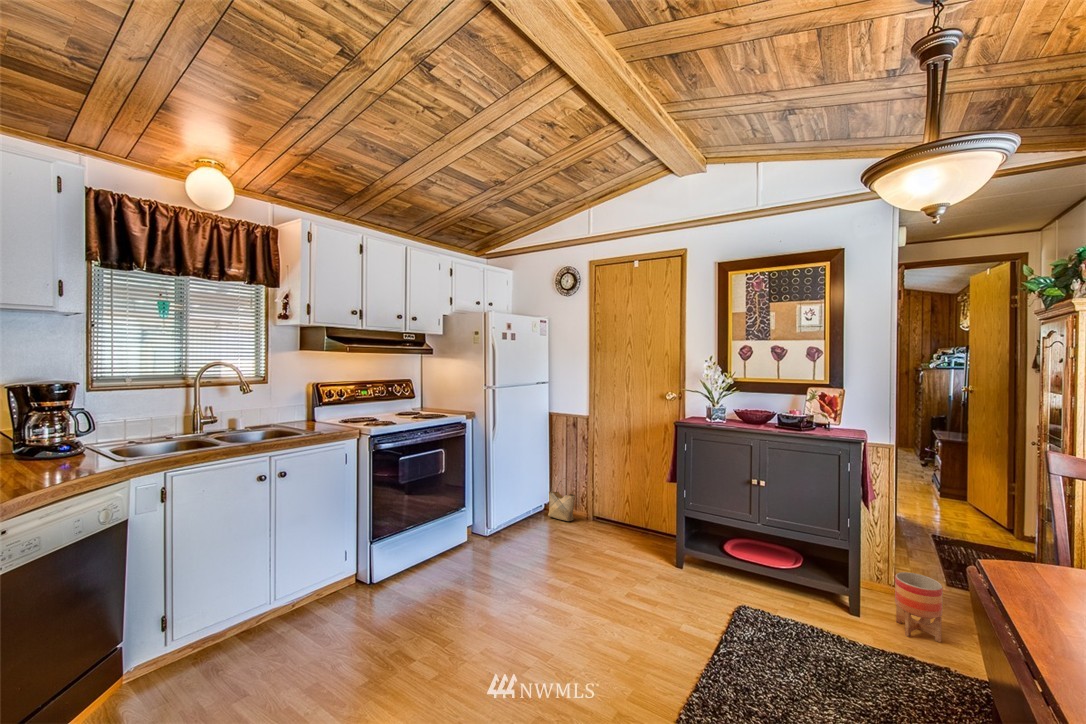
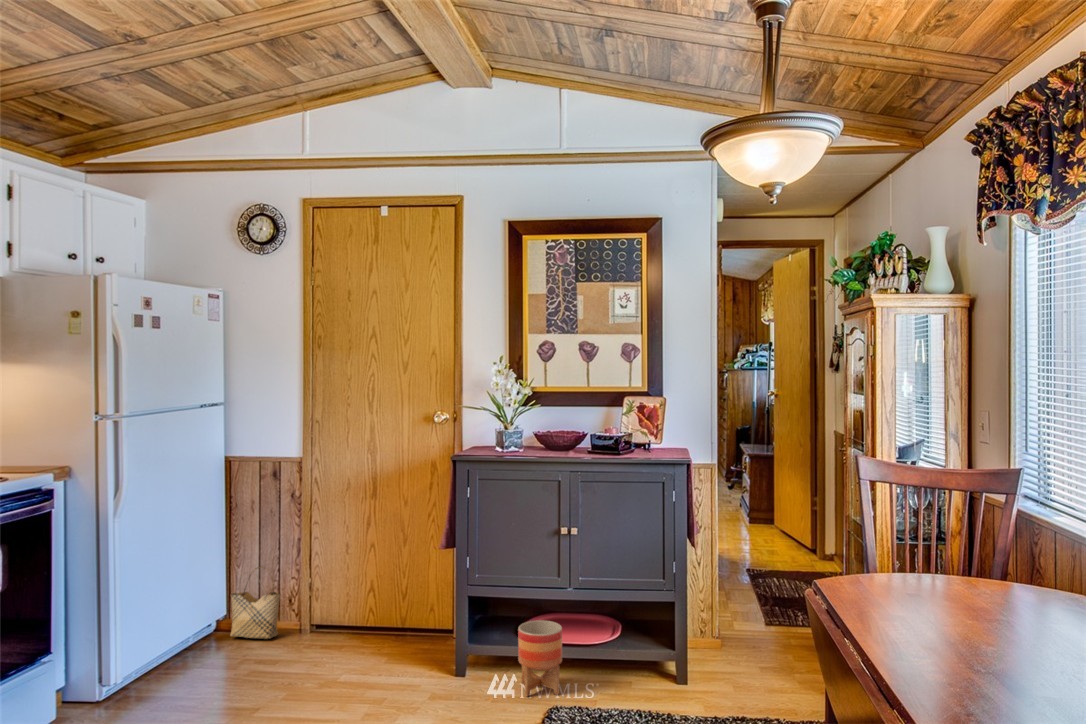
planter: present [895,572,943,642] -> present [518,620,562,696]

